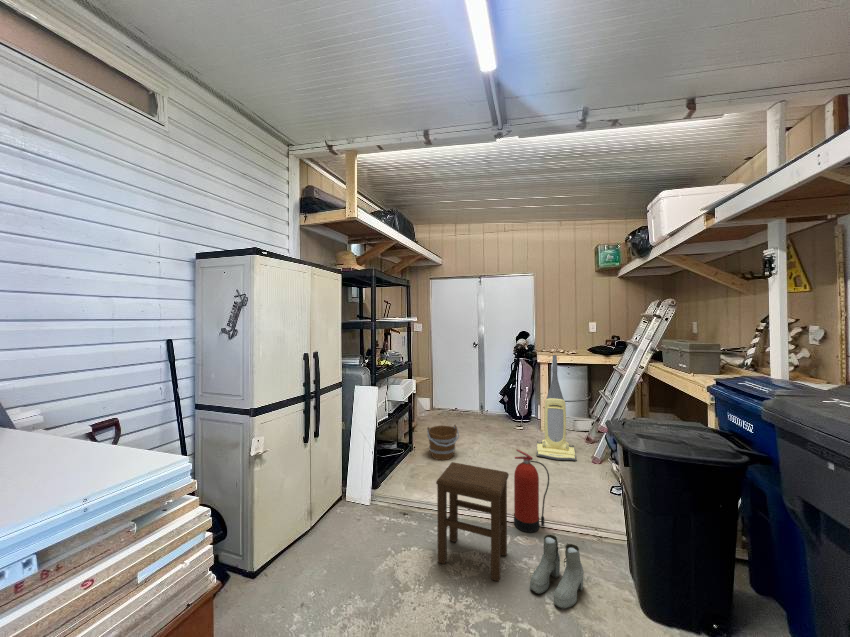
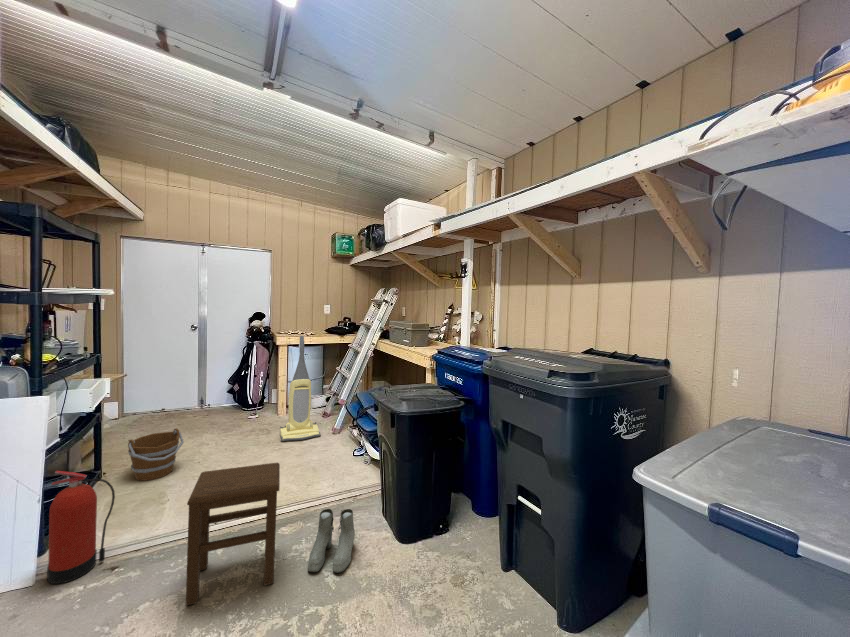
fire extinguisher: present [514,449,549,532] -> present [47,471,115,584]

